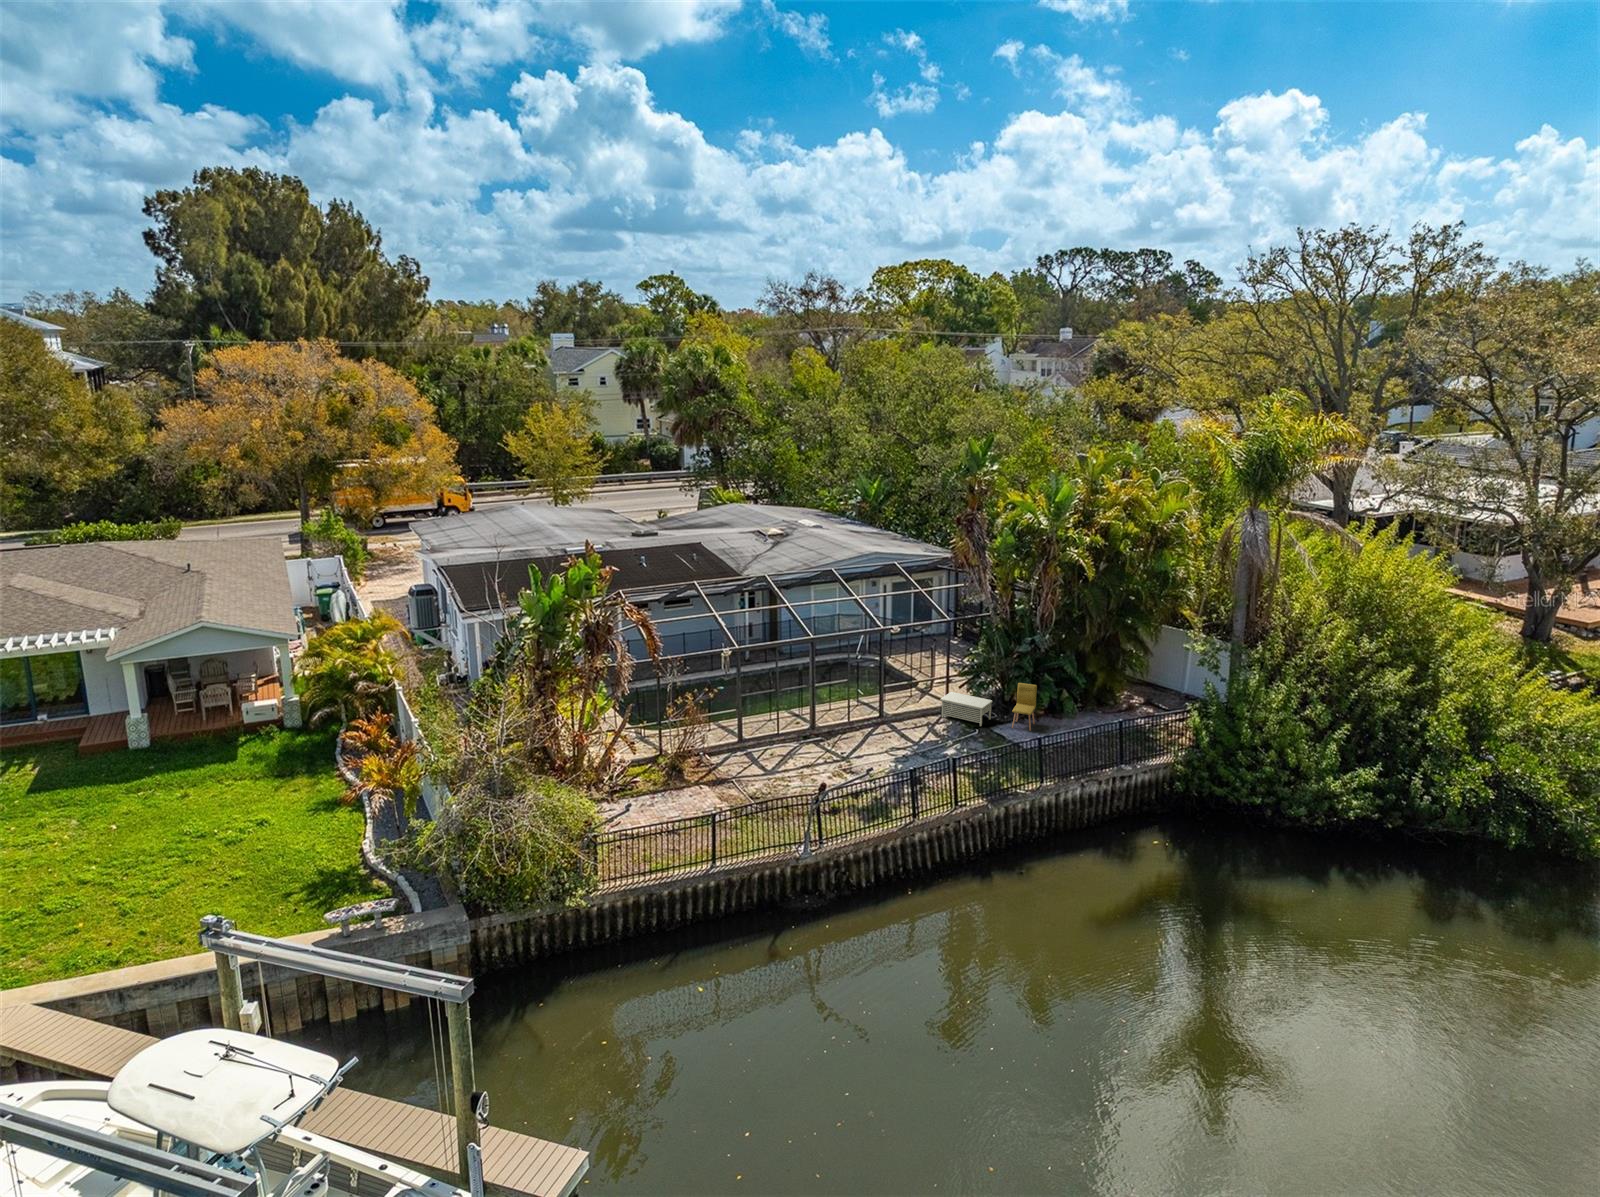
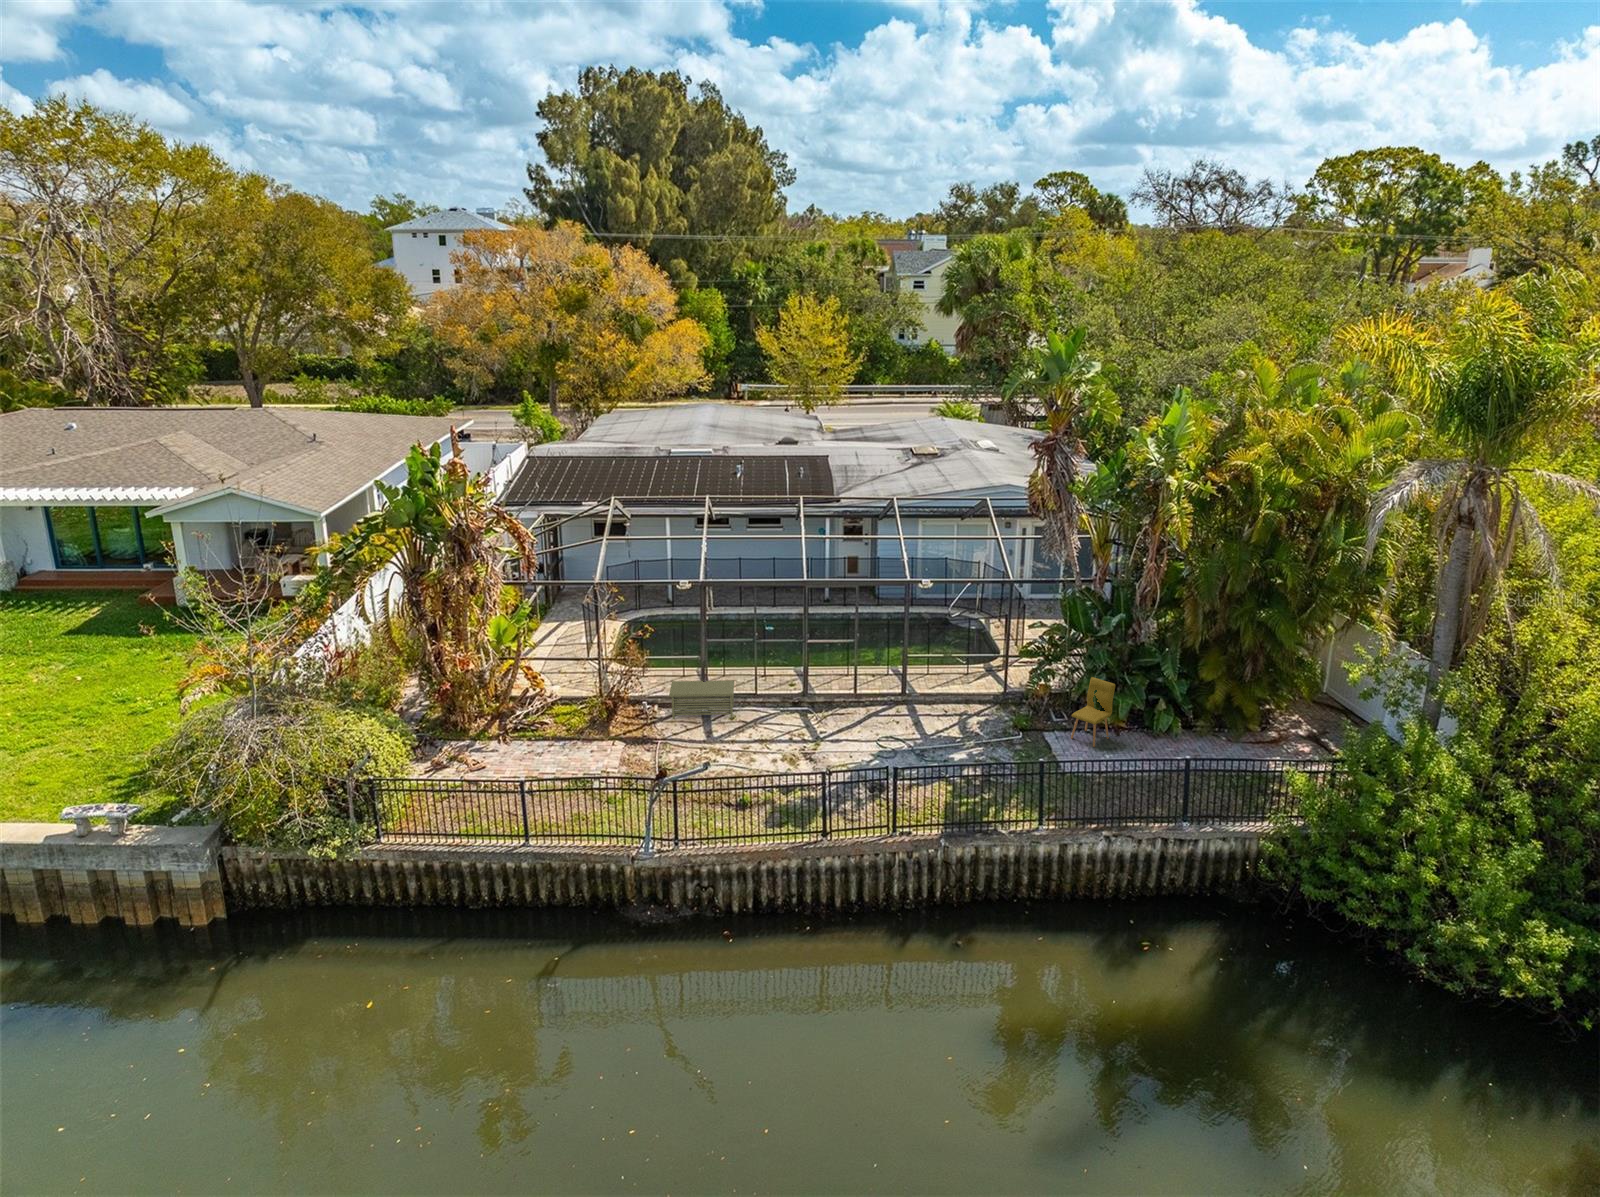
storage bench: present [940,692,992,726] -> present [669,681,734,719]

